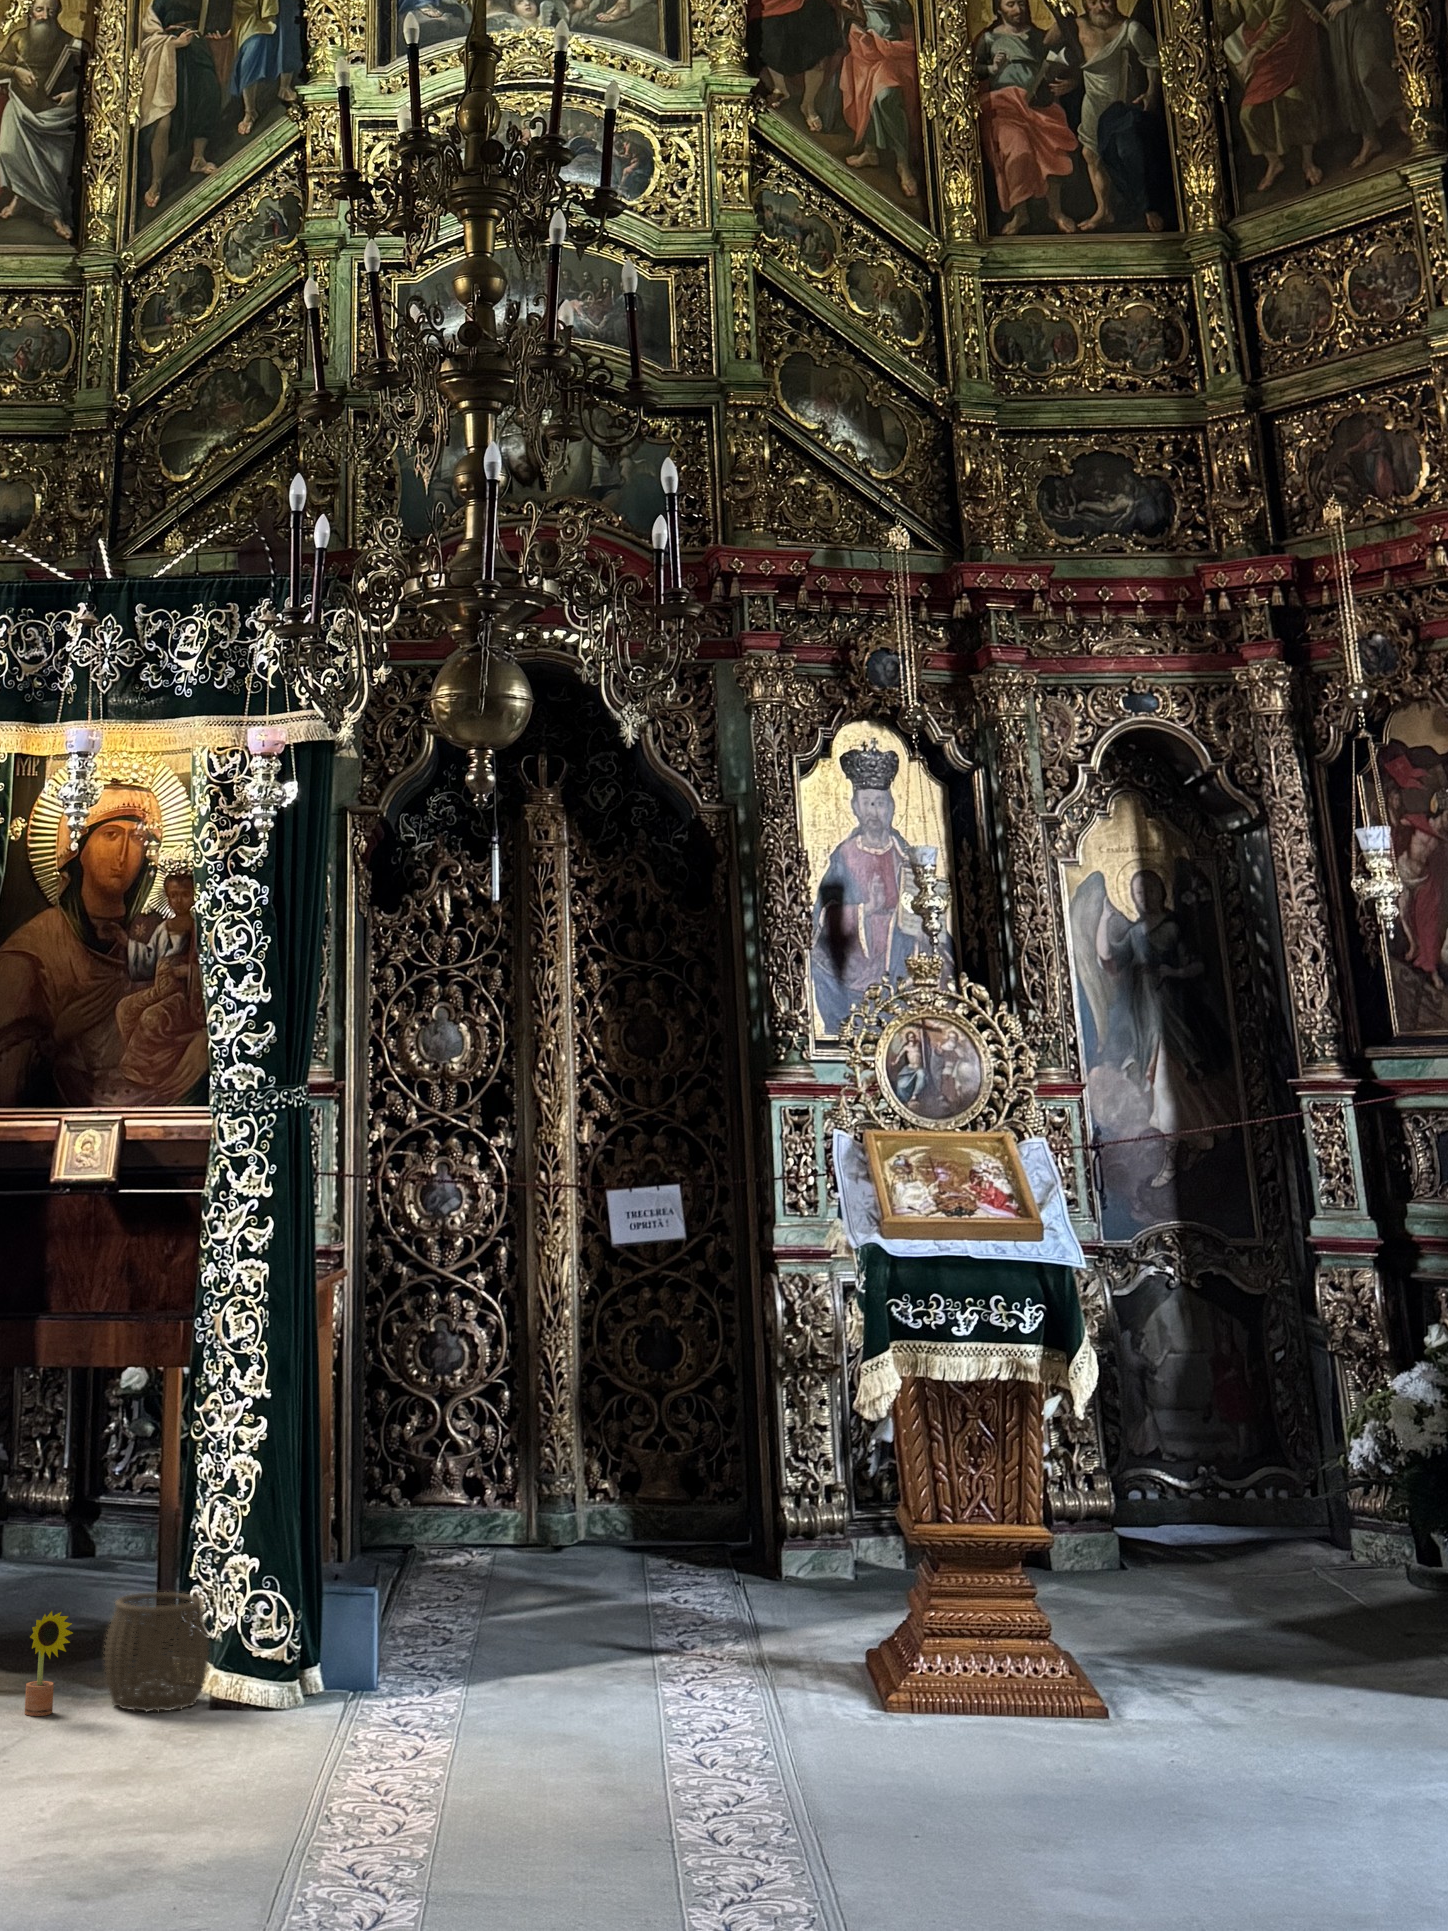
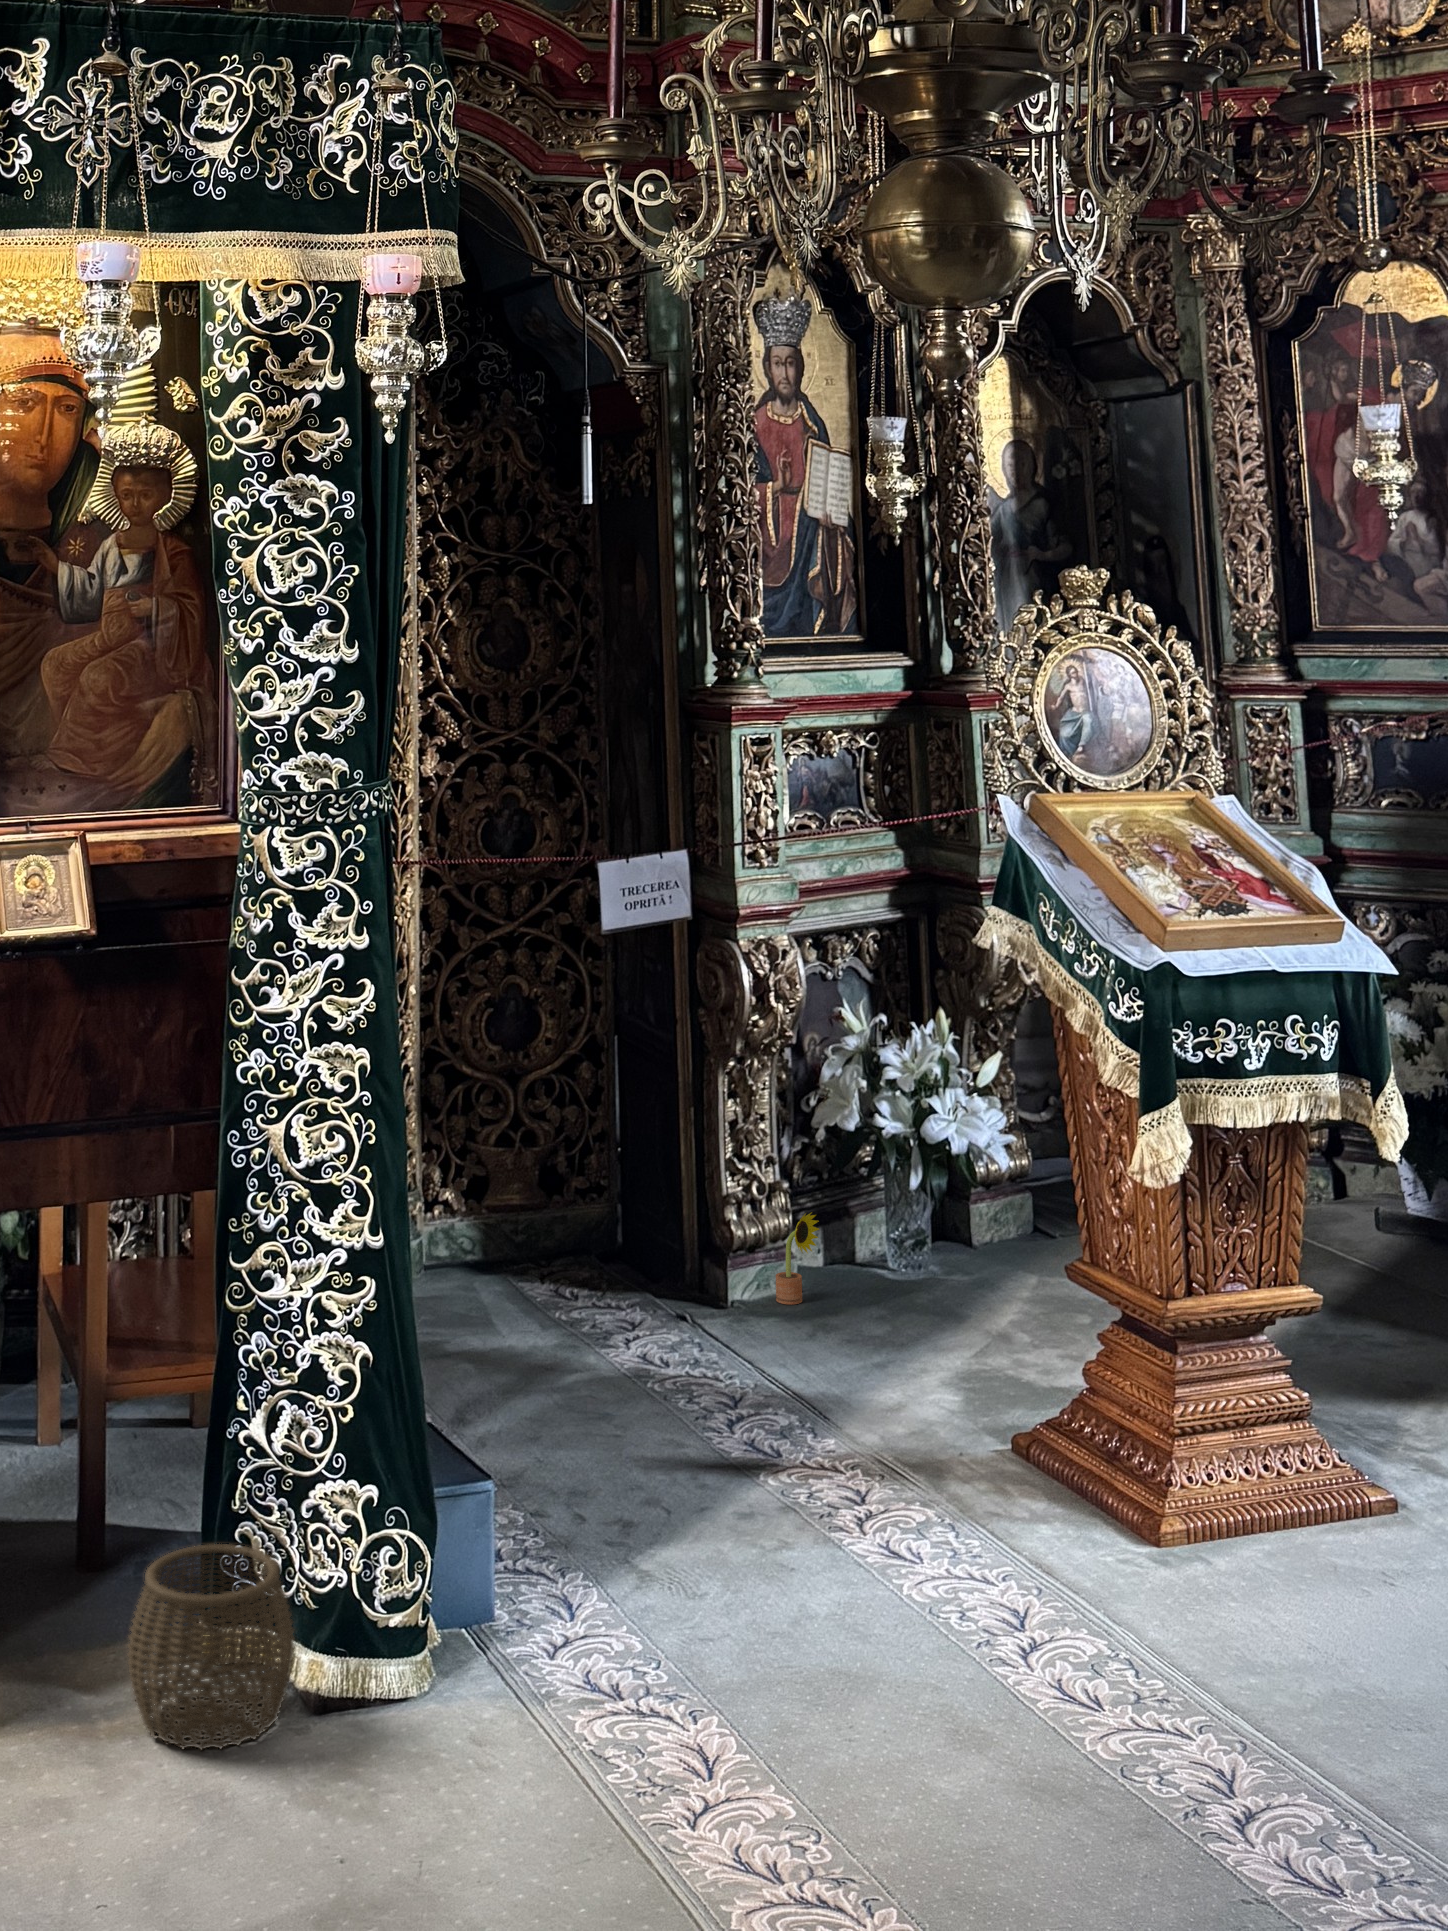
decorative plant: present [25,1611,73,1716] -> present [776,1213,819,1305]

